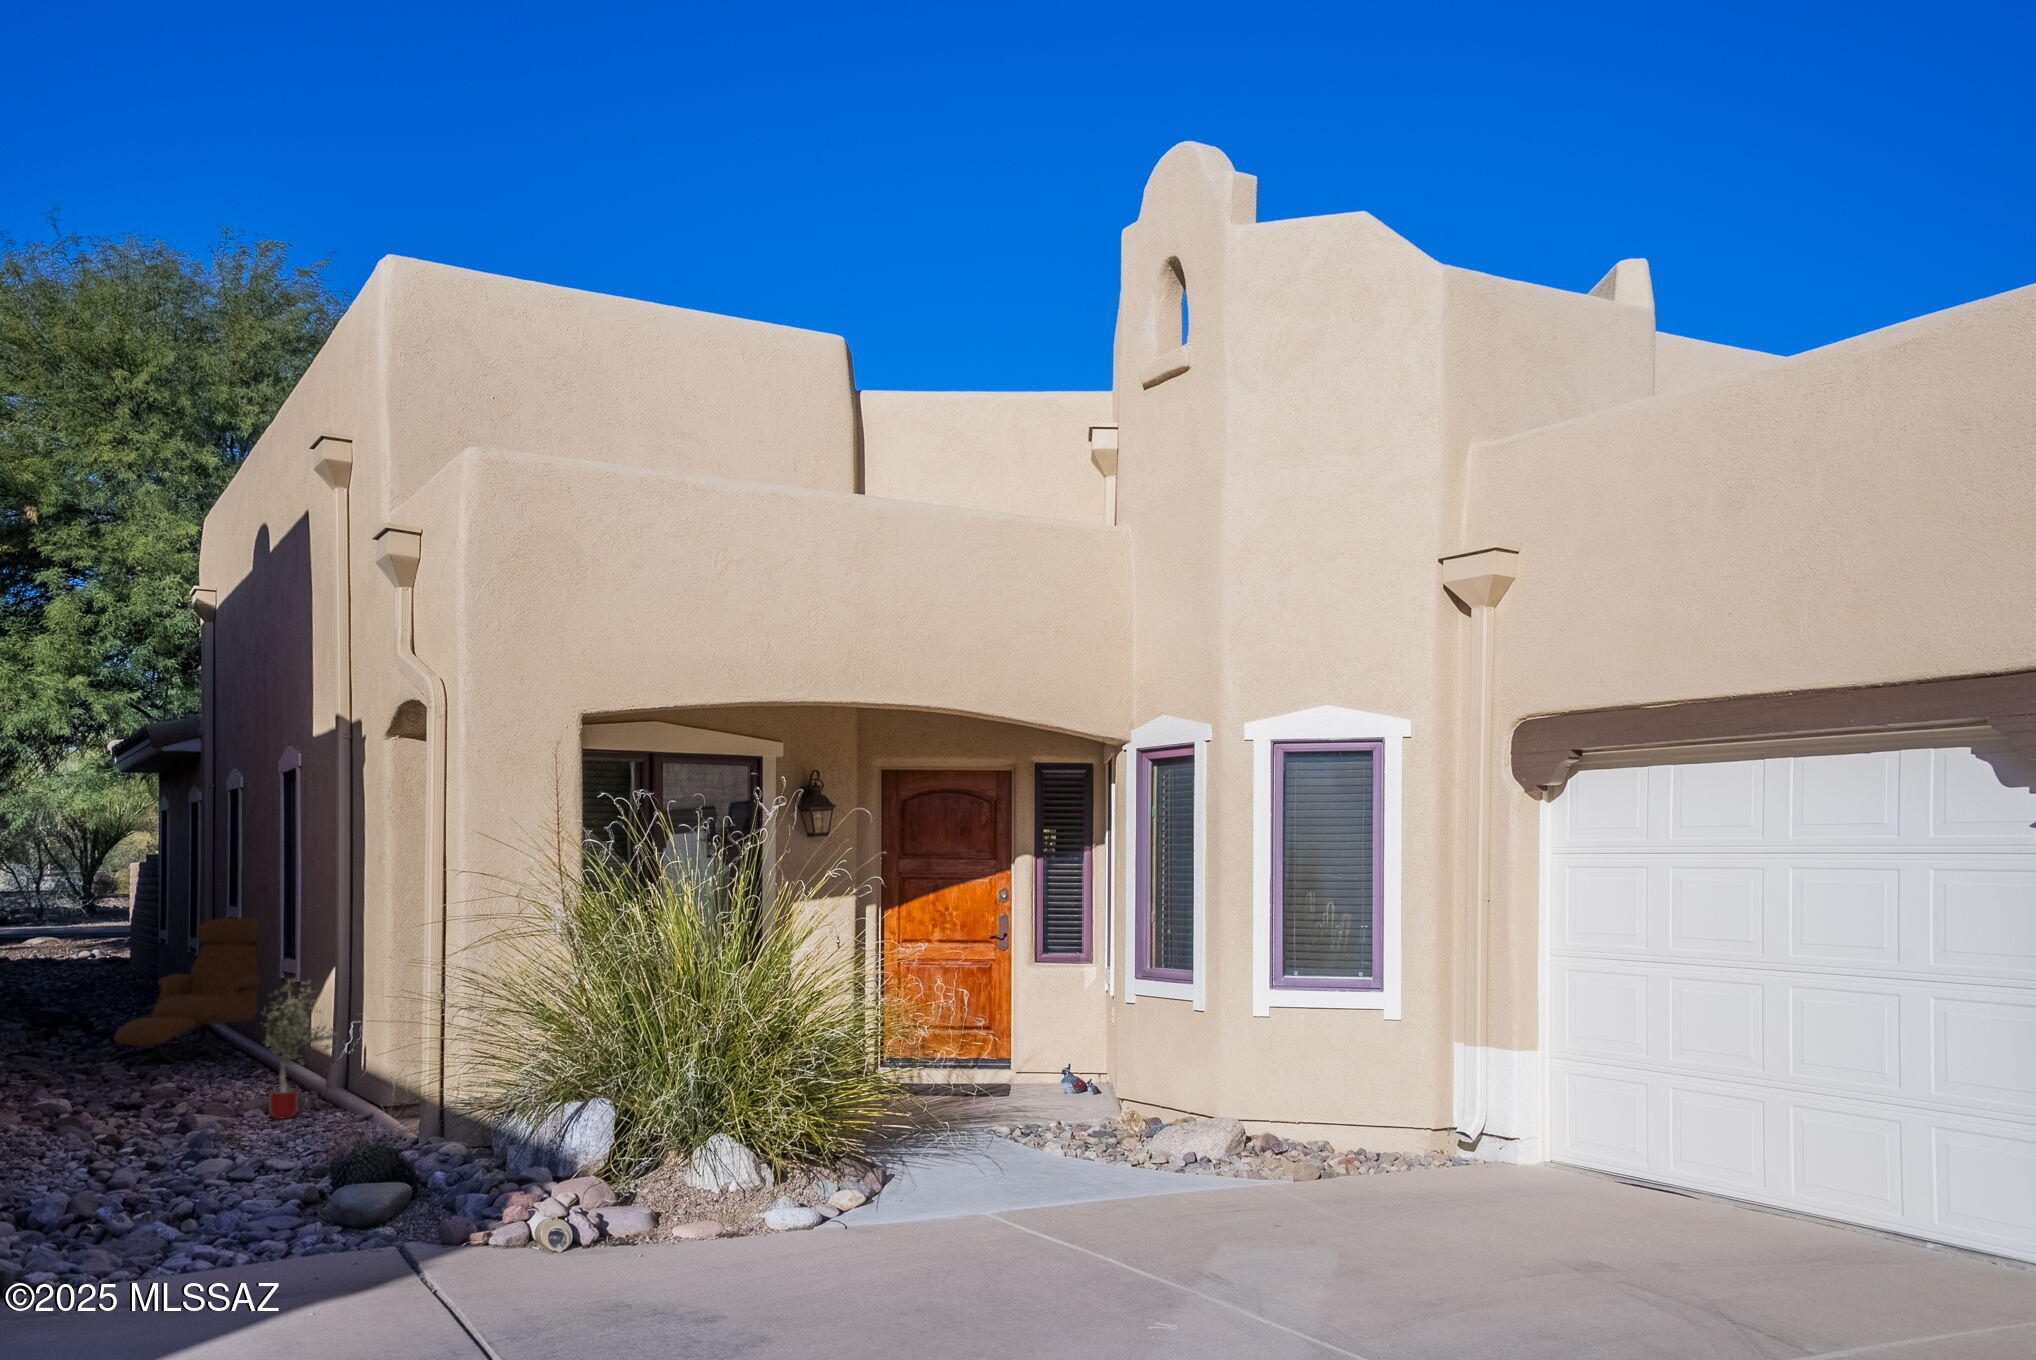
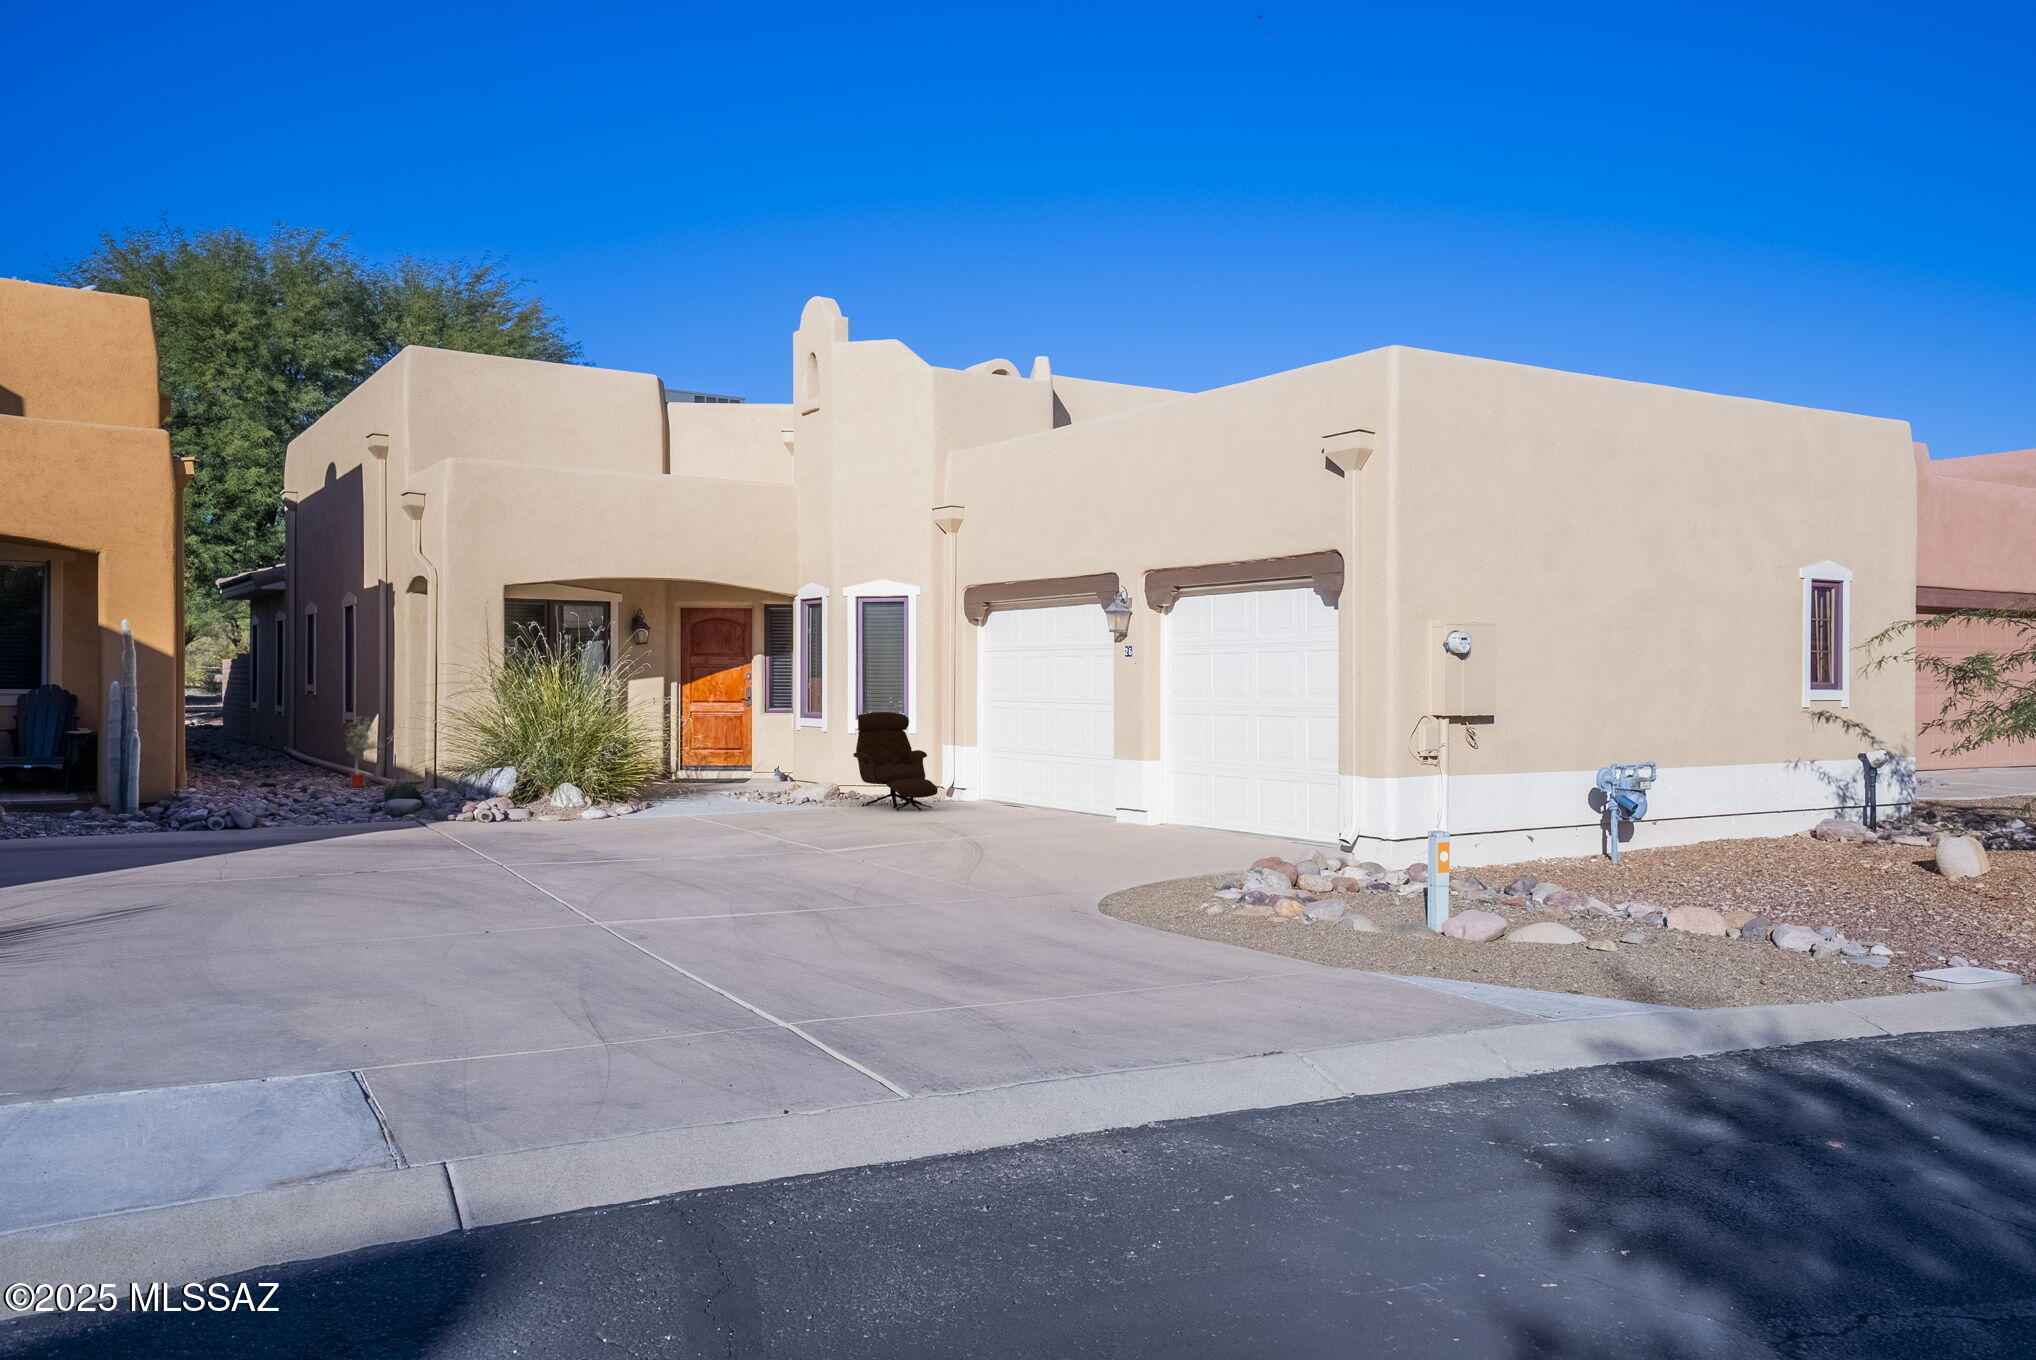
lounge chair: present [114,918,260,1065] -> present [853,712,938,811]

